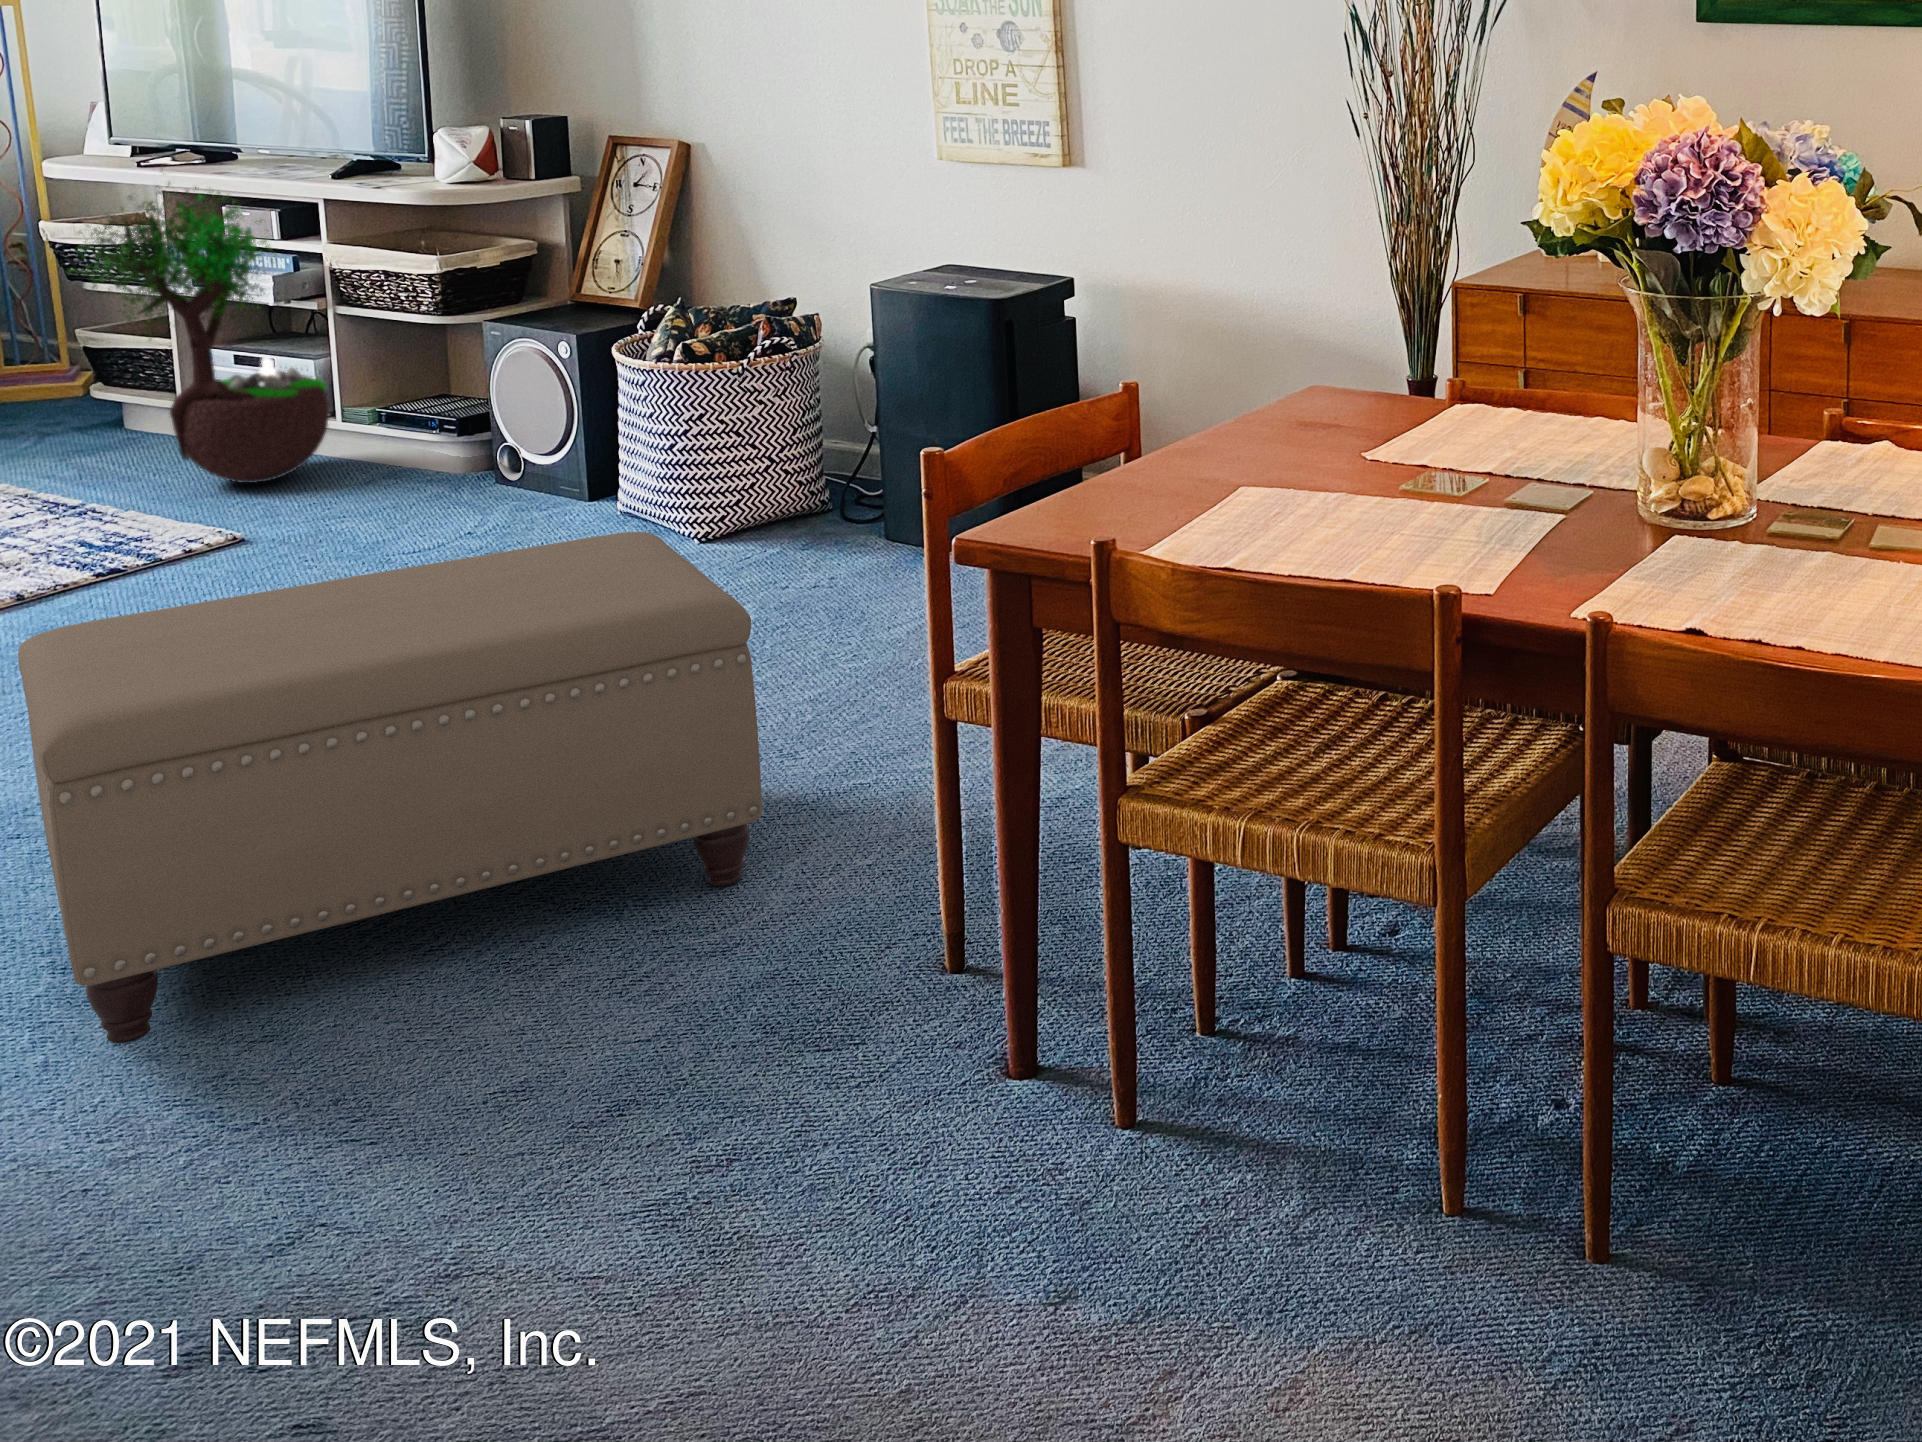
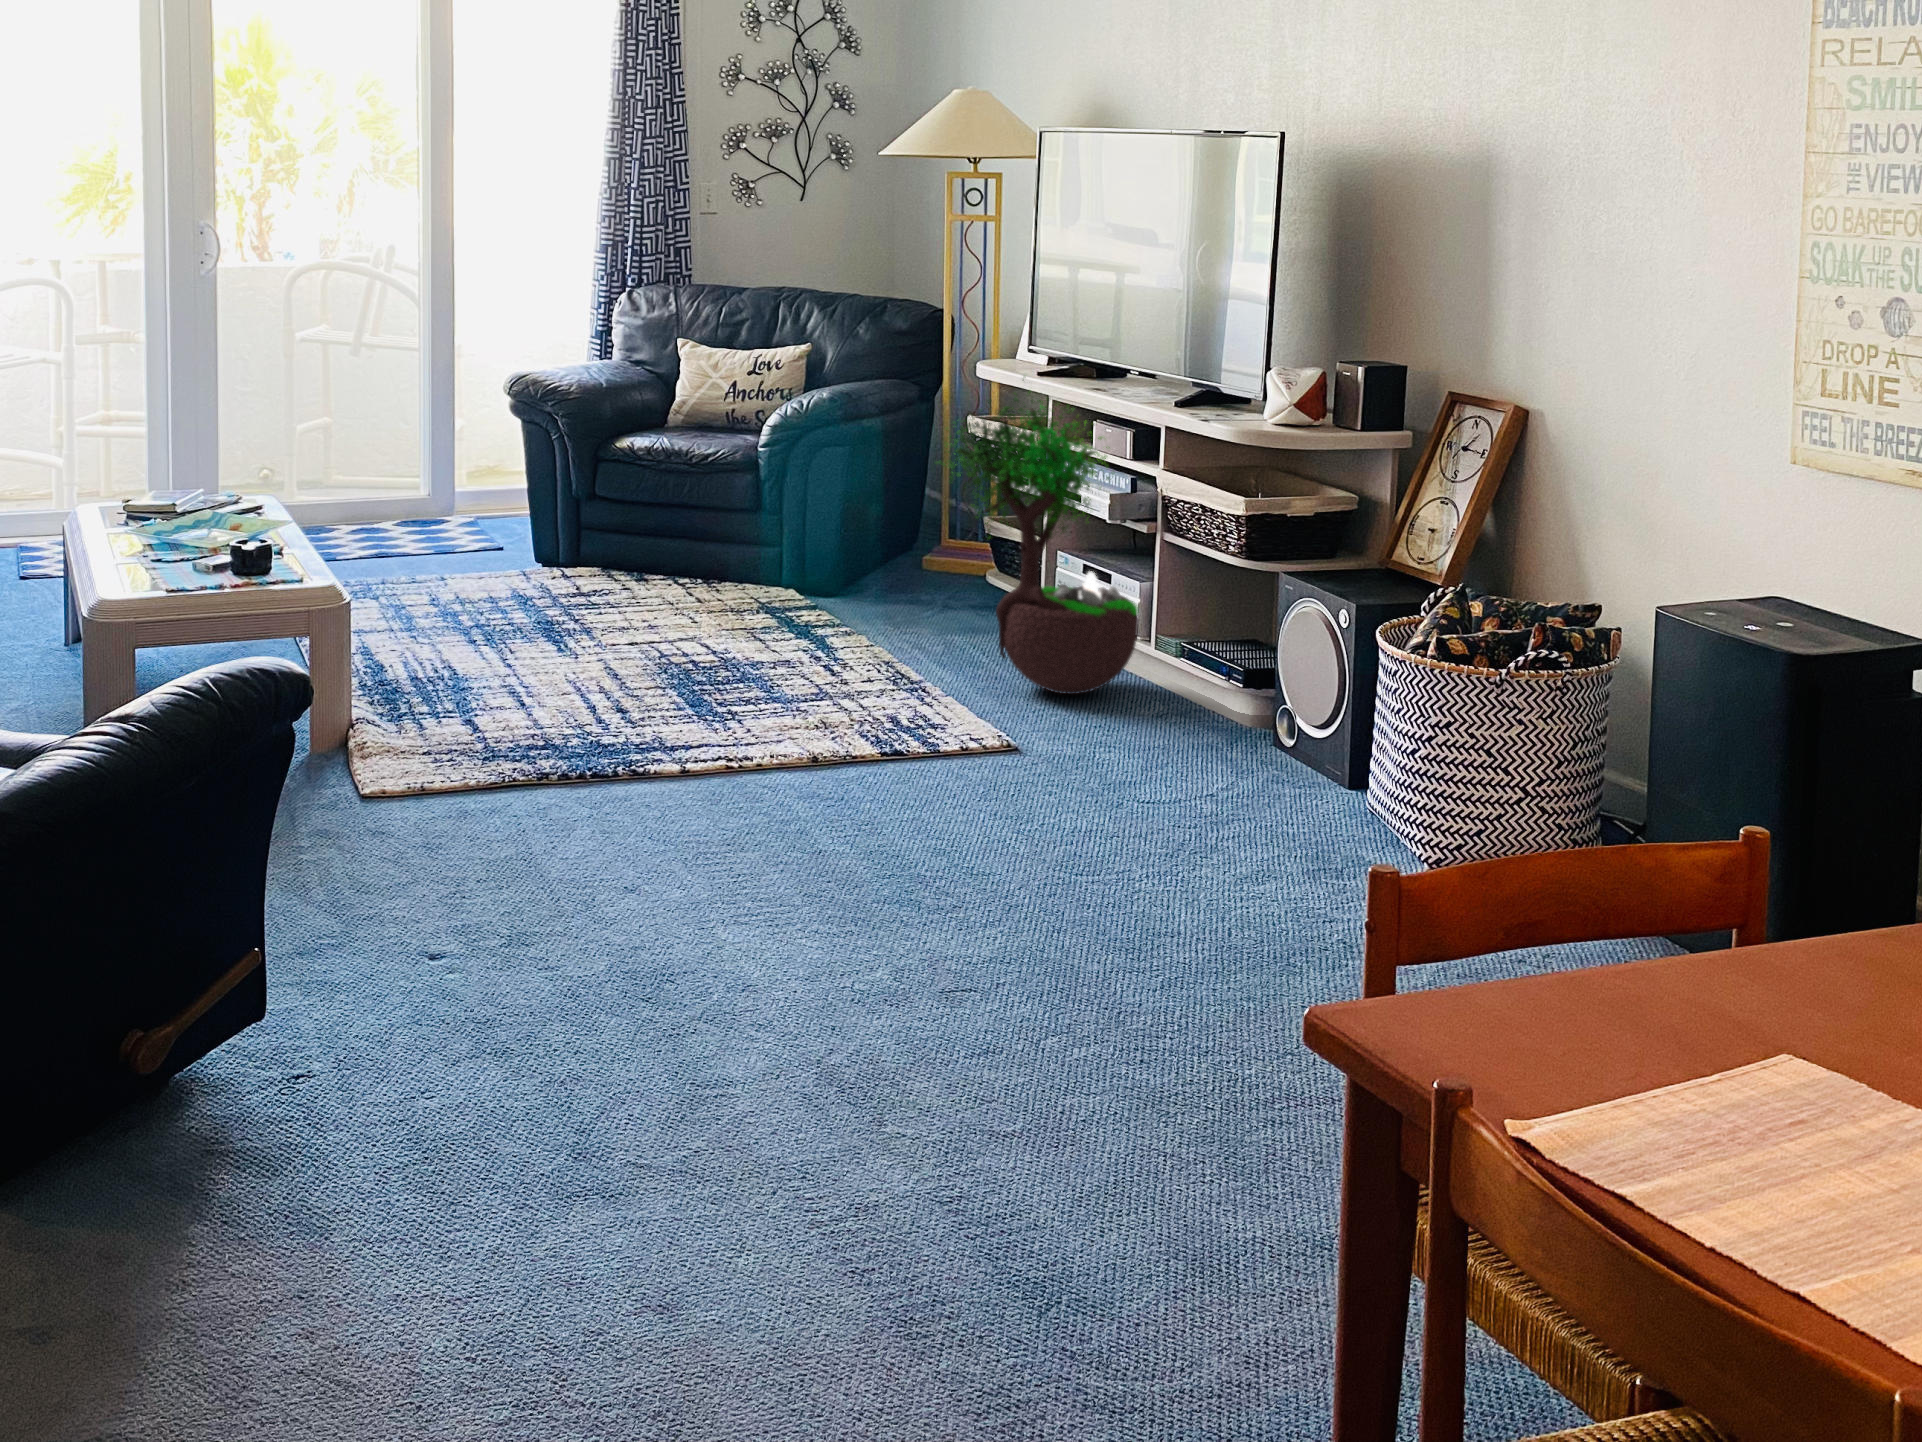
ottoman: present [18,532,762,1043] -> none [534,802,1238,1298]

